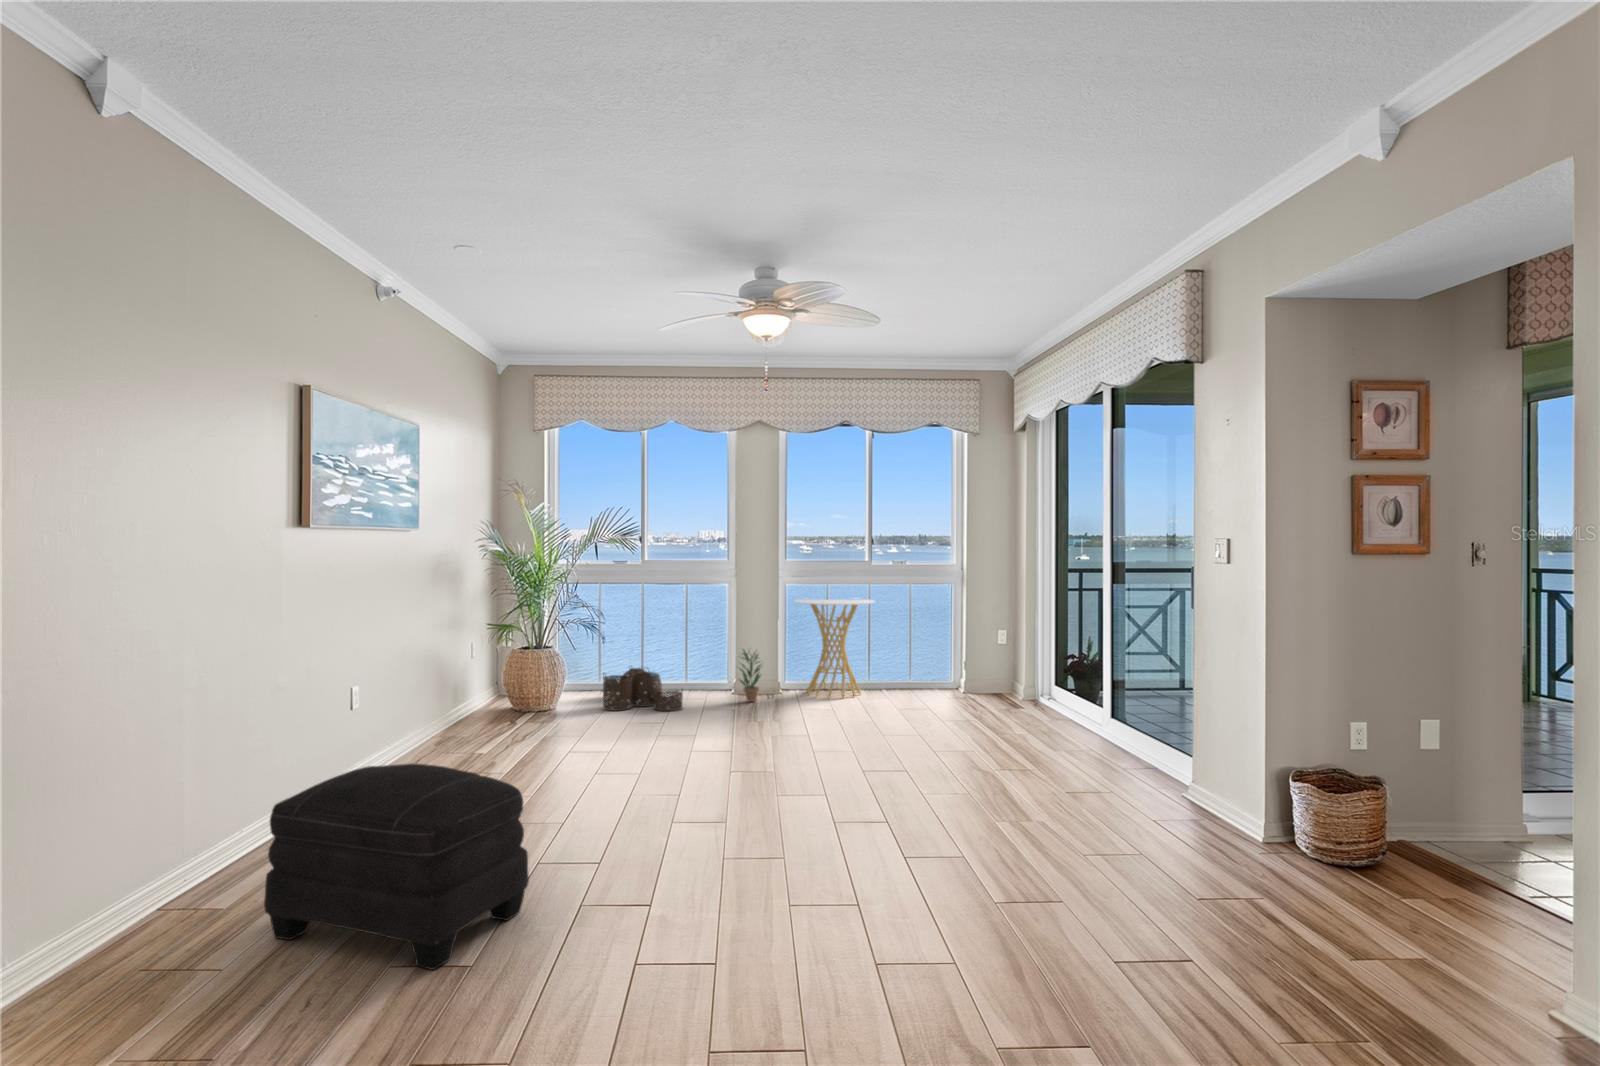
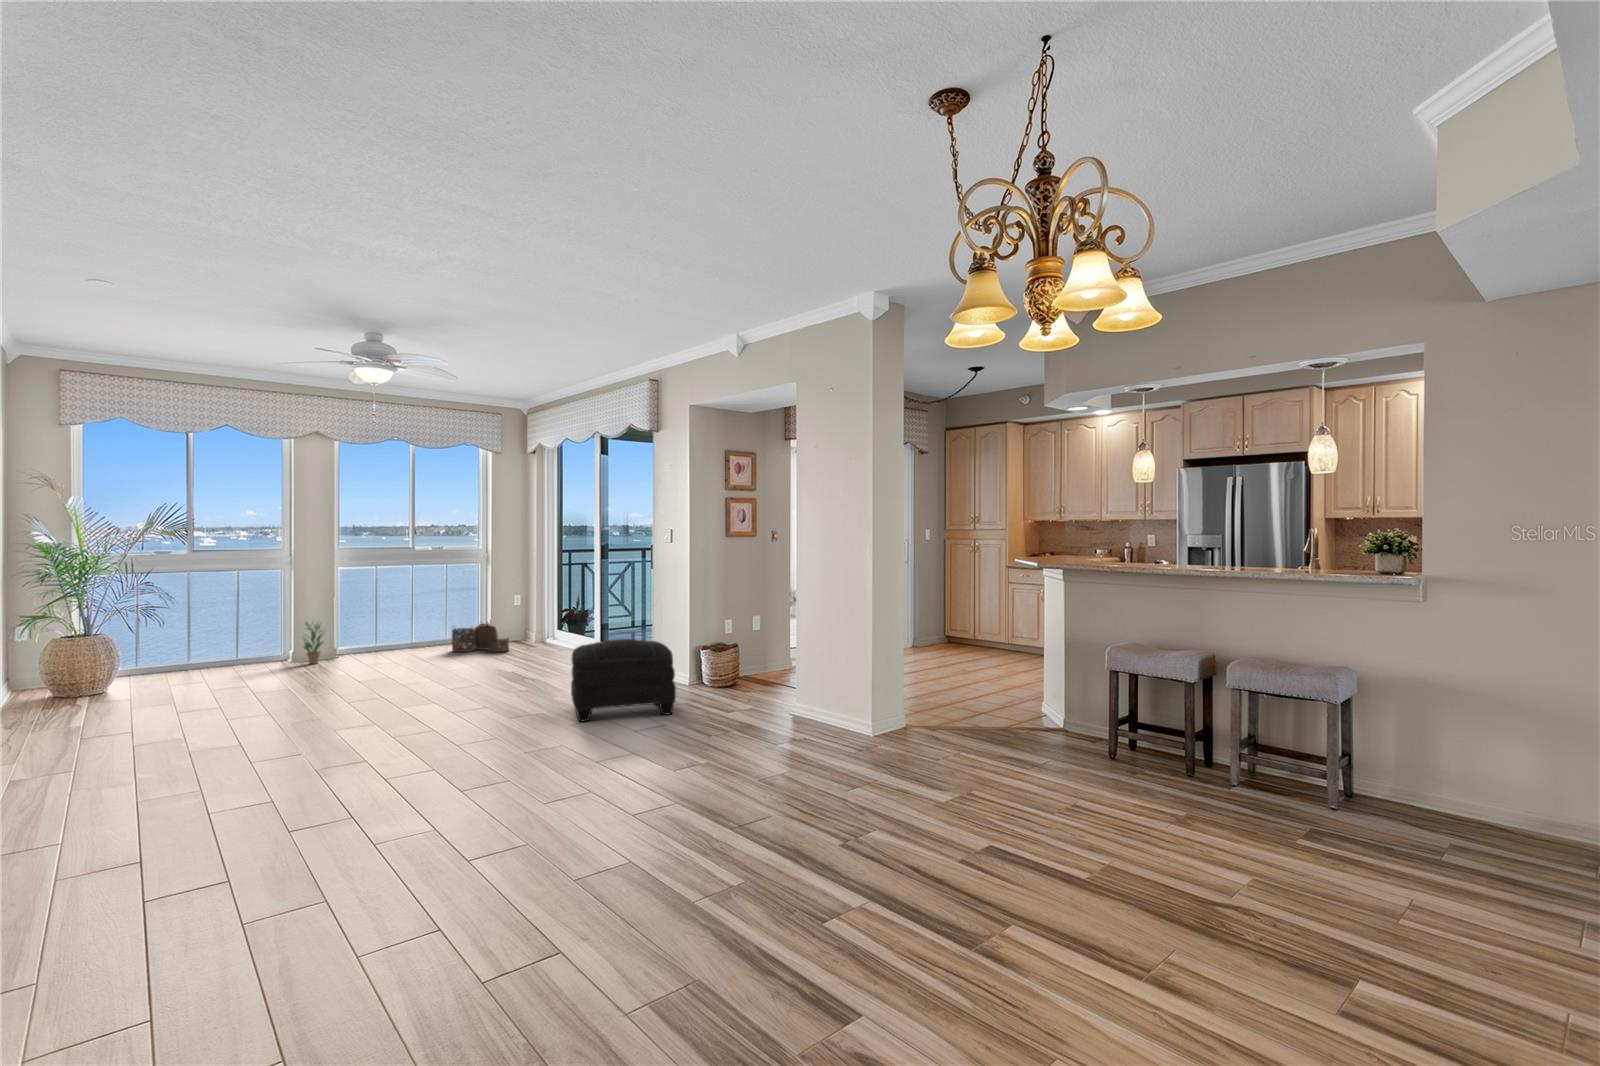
side table: present [794,598,874,698] -> none [347,578,419,655]
woven basket: present [603,668,683,711] -> present [452,622,509,652]
ottoman: present [264,764,529,969] -> present [571,639,676,722]

